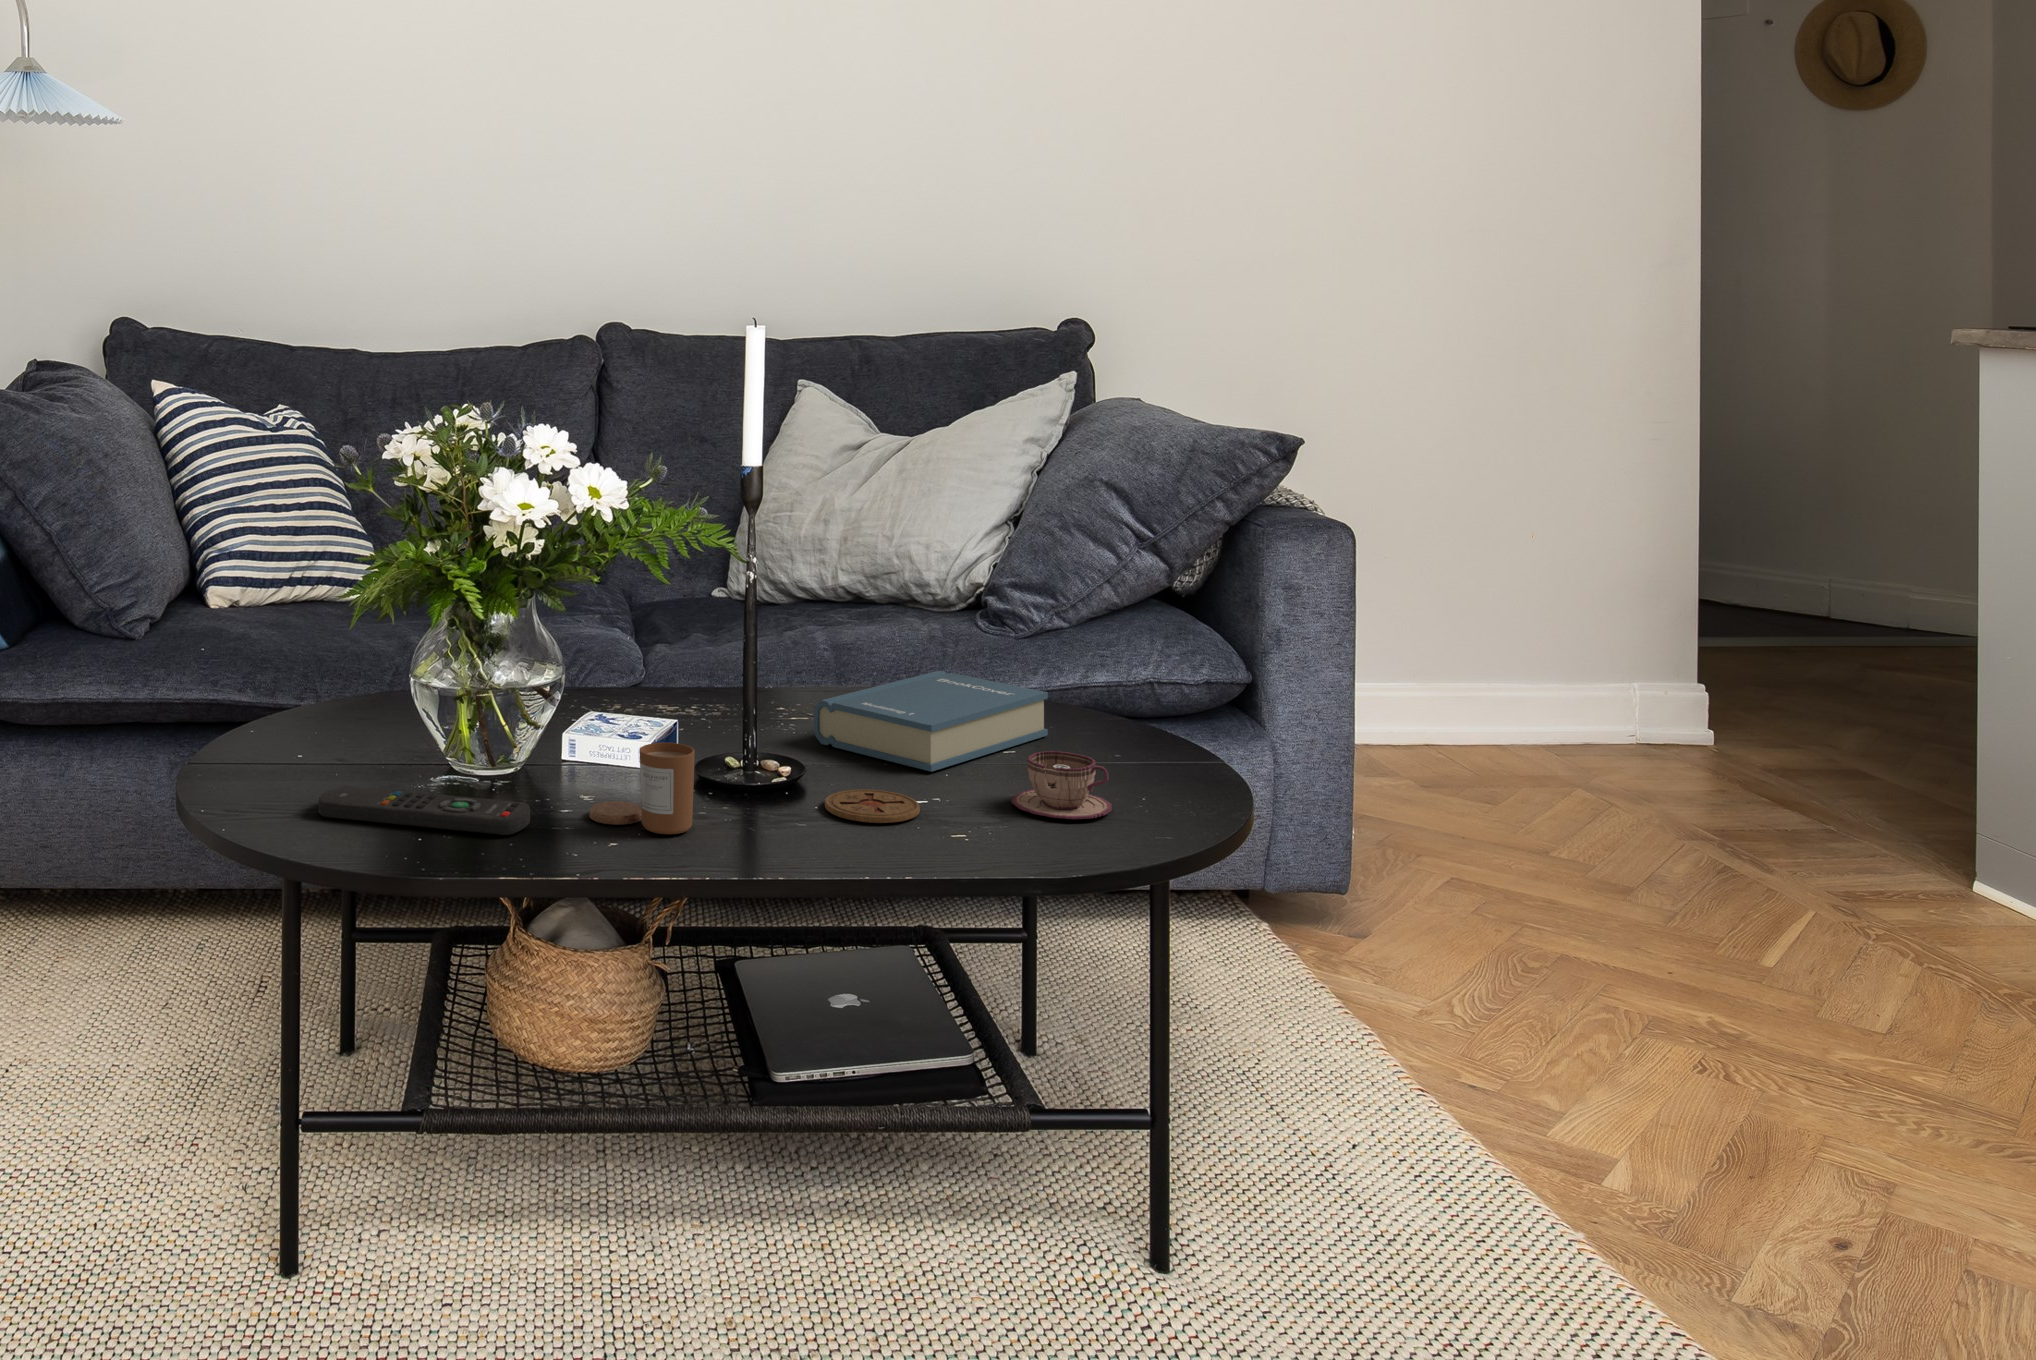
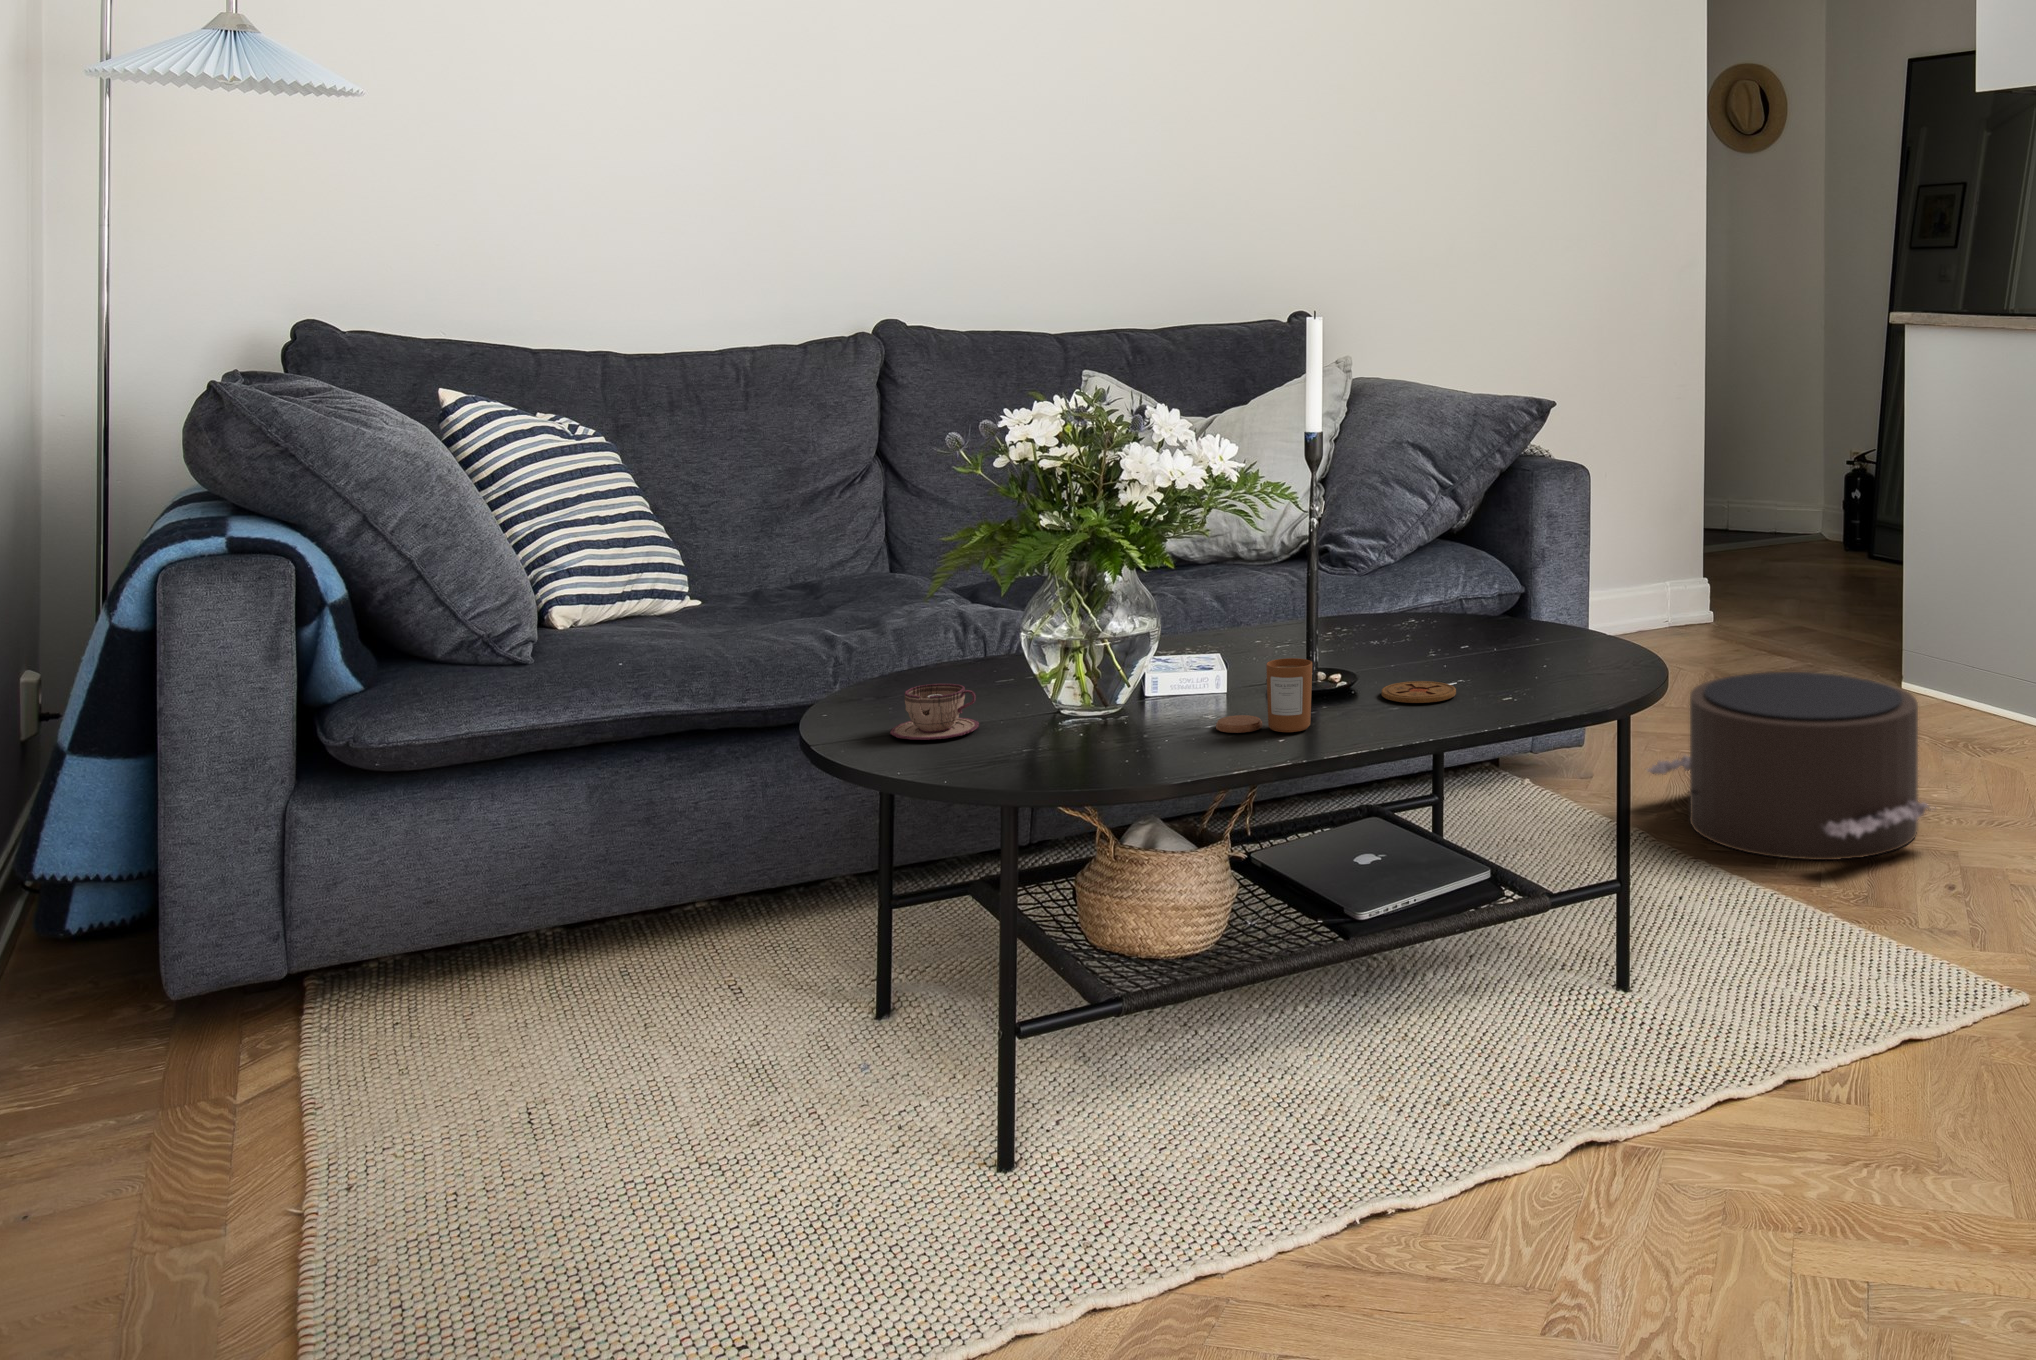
hardback book: present [814,671,1048,772] -> none [1317,595,1475,666]
teacup: present [1012,751,1112,819] -> present [890,684,979,740]
remote control: present [318,786,530,835] -> none [981,726,1182,765]
pouf: none [1388,837,1832,1149] -> present [1647,672,1930,860]

